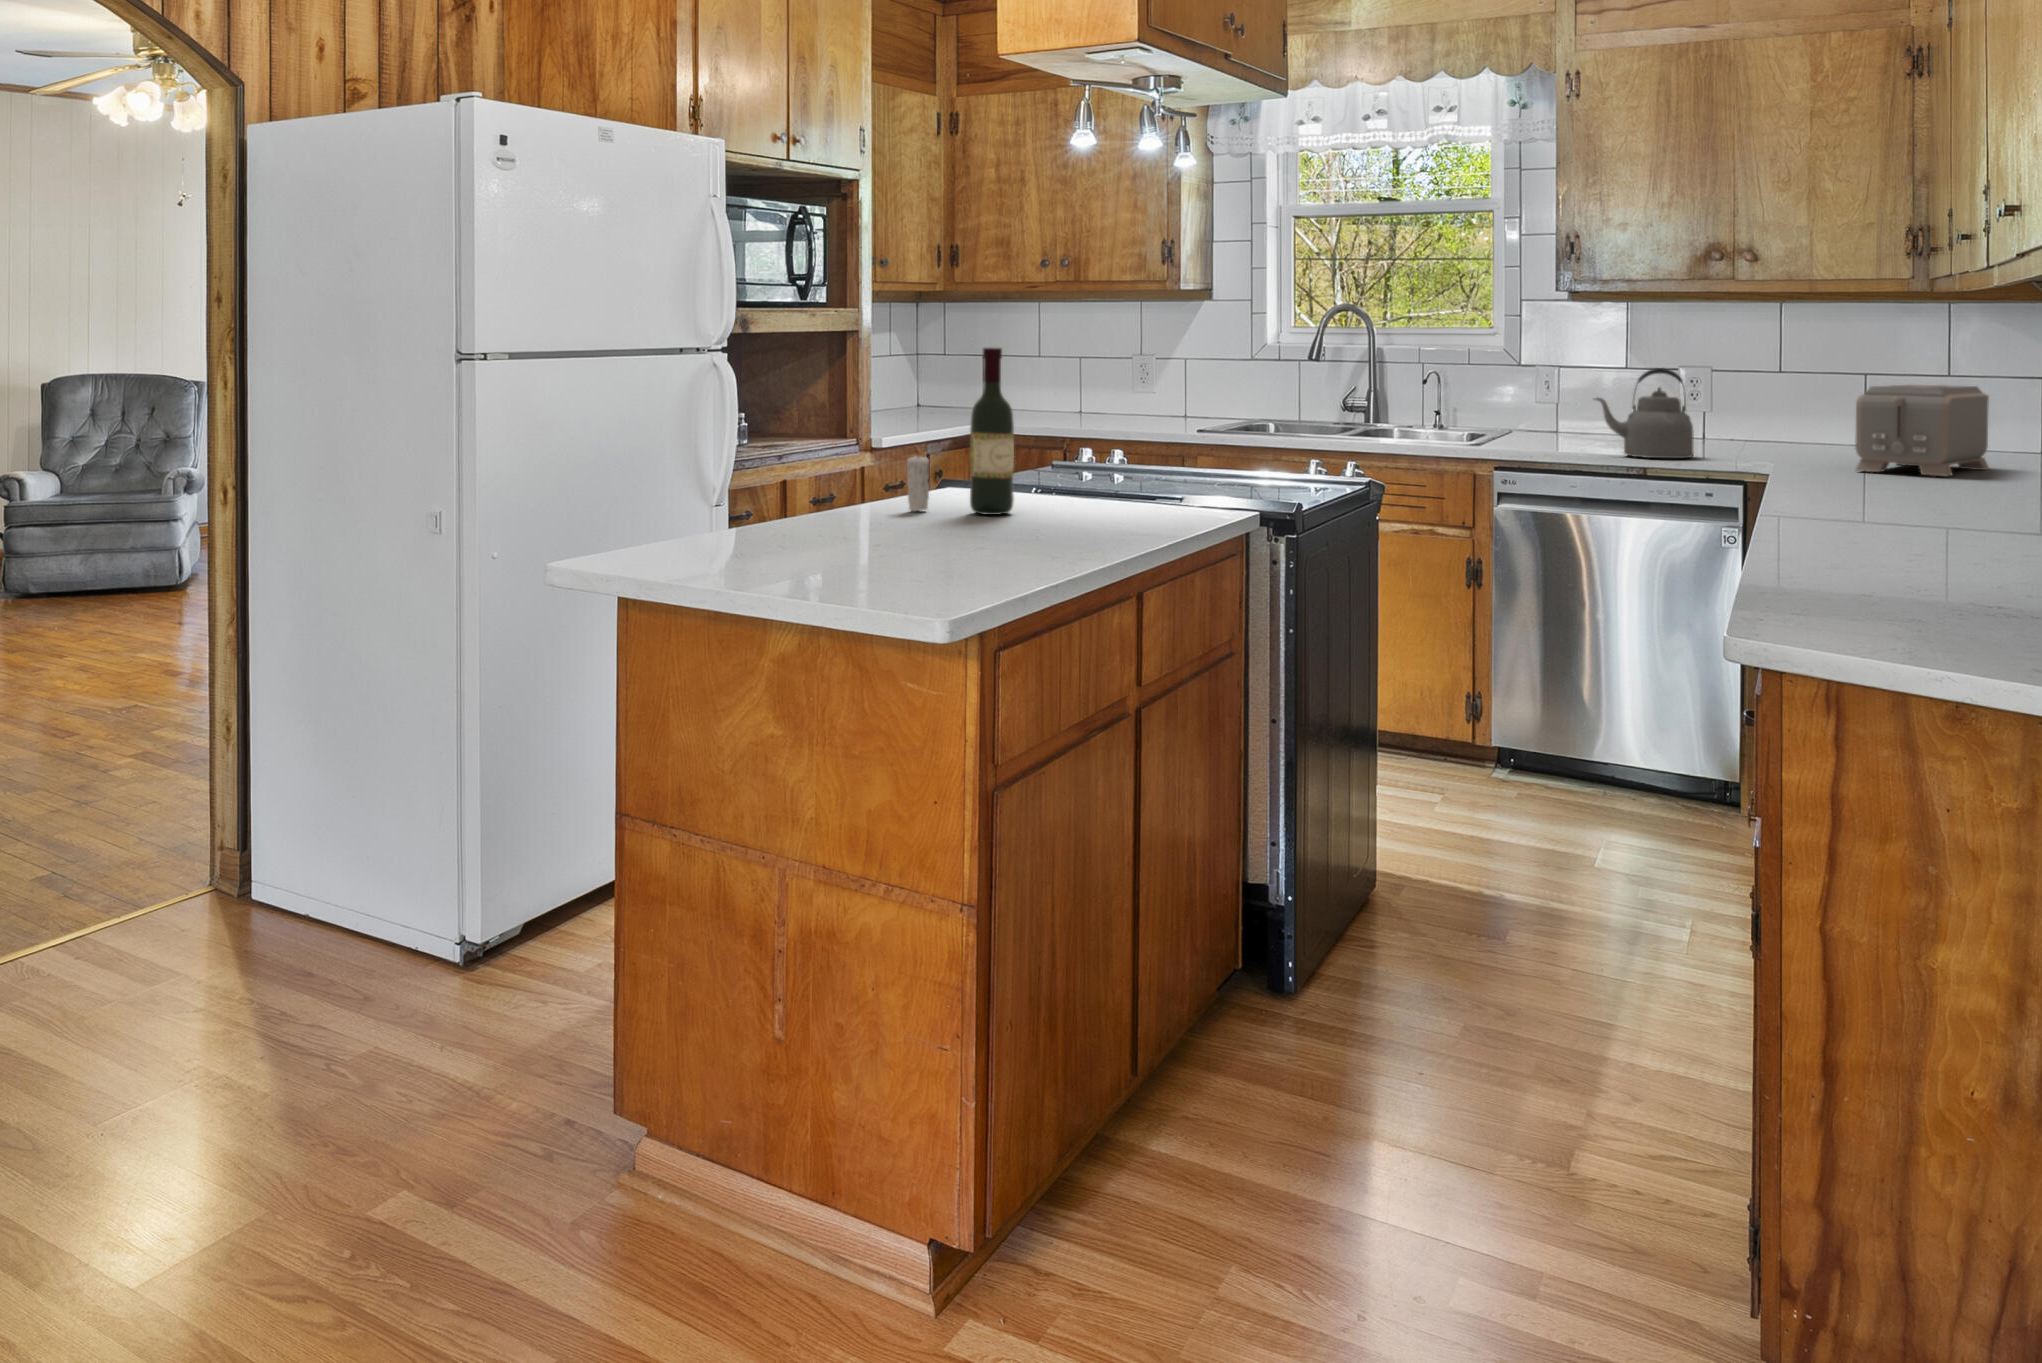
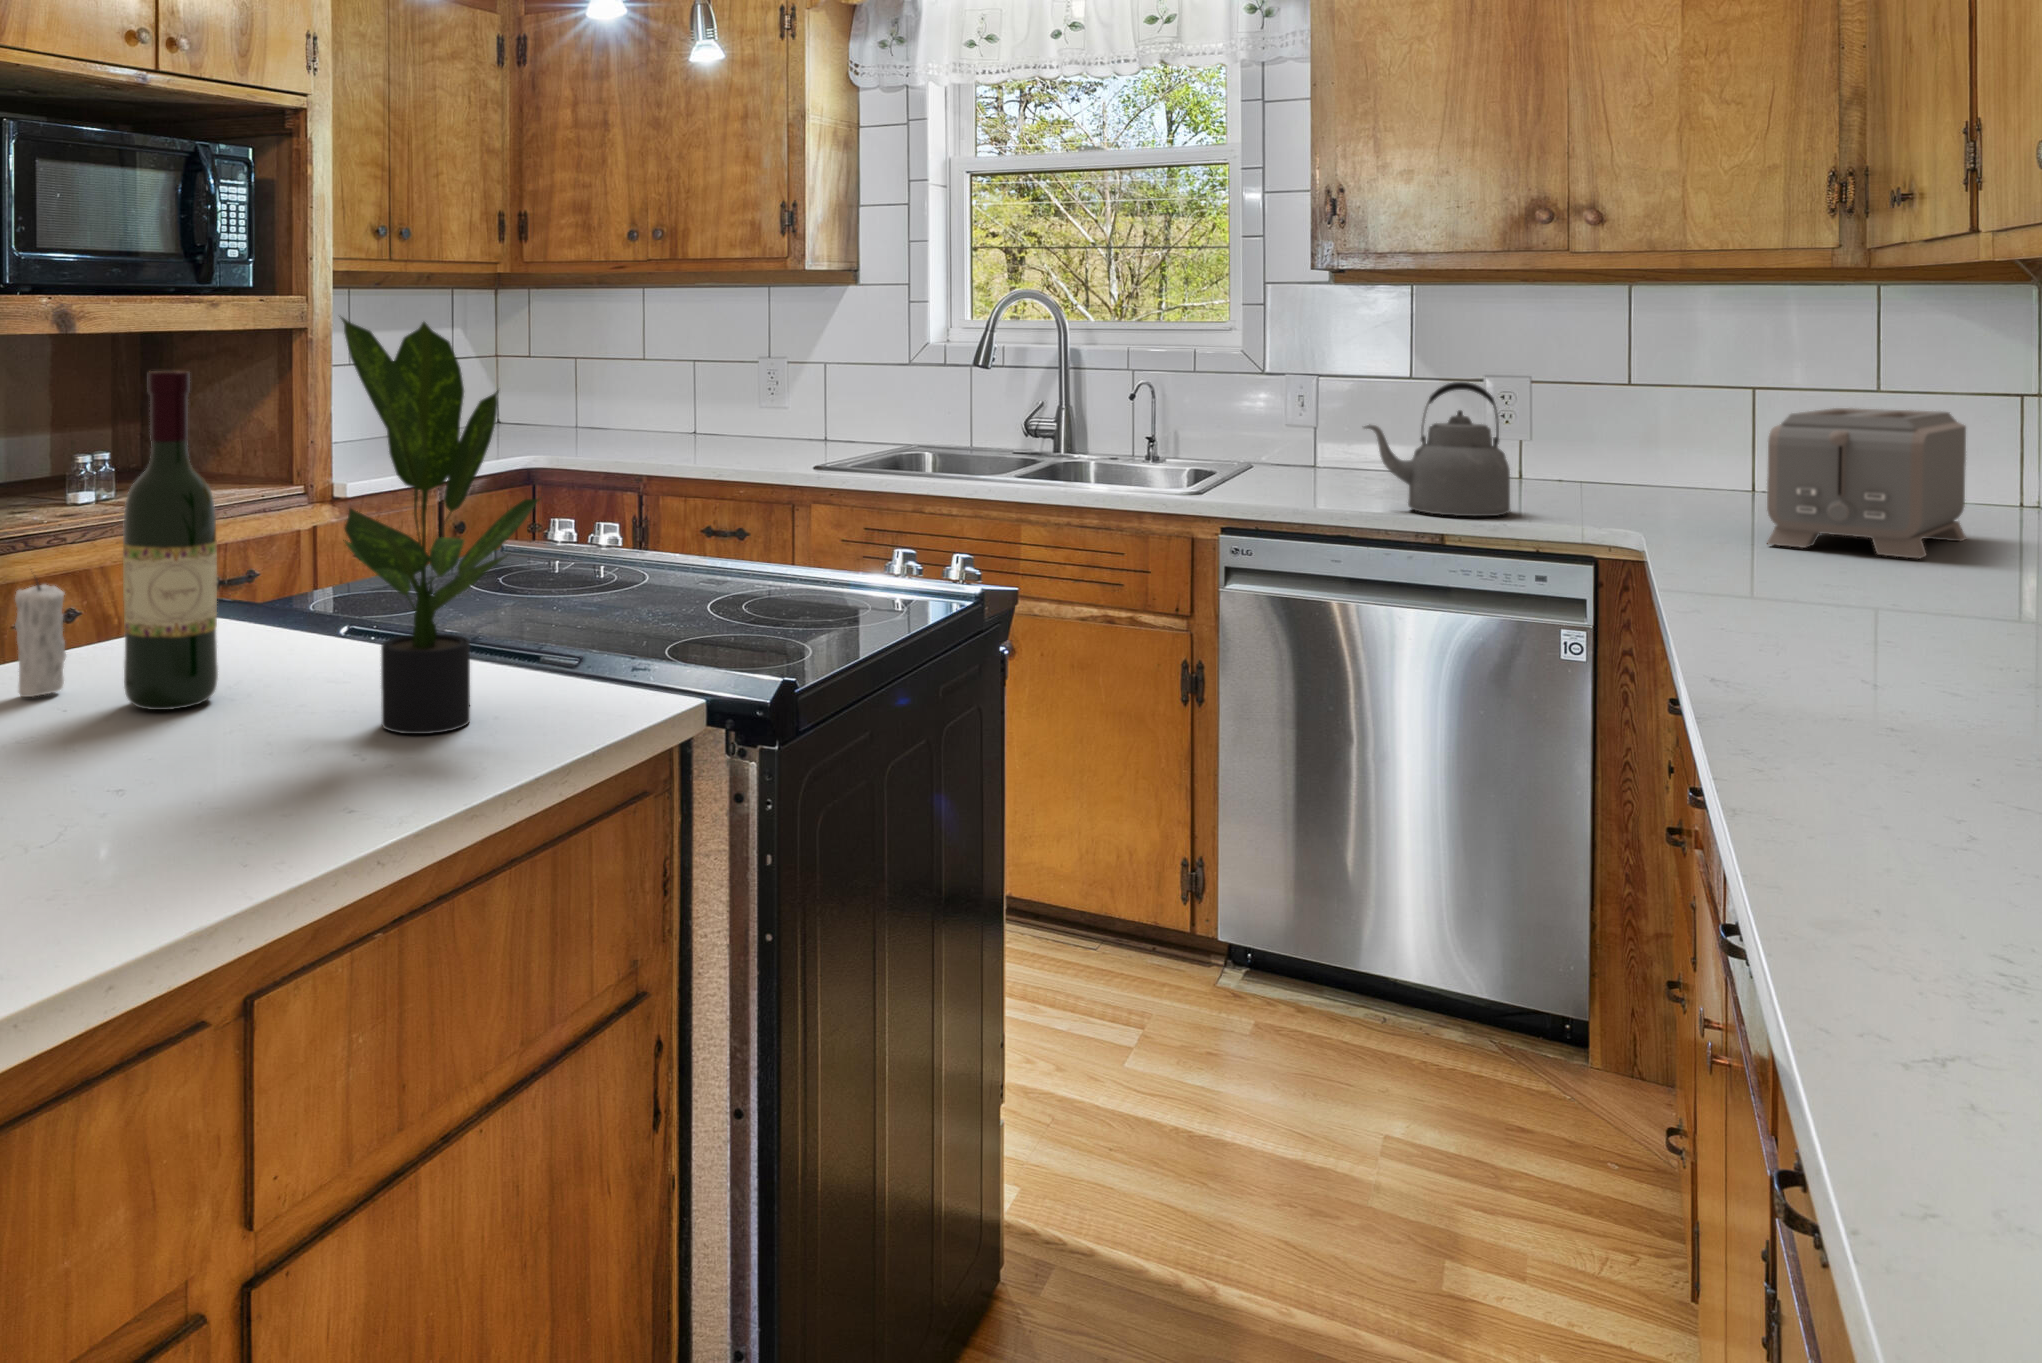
potted plant: none [1085,319,1187,521] -> present [341,317,540,734]

